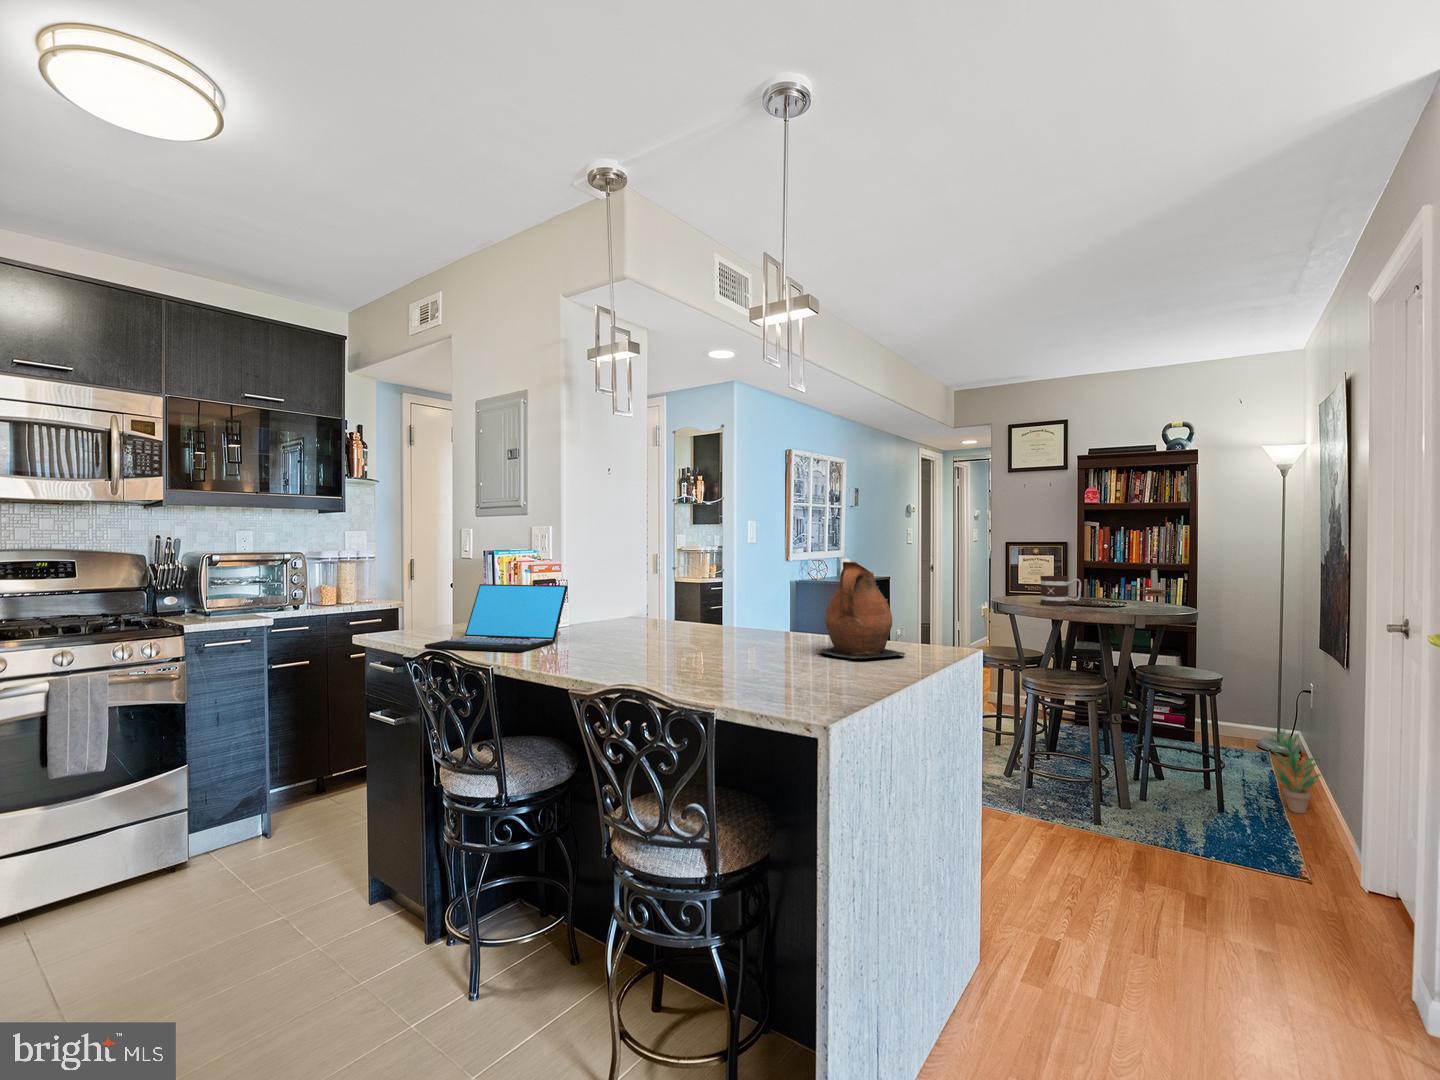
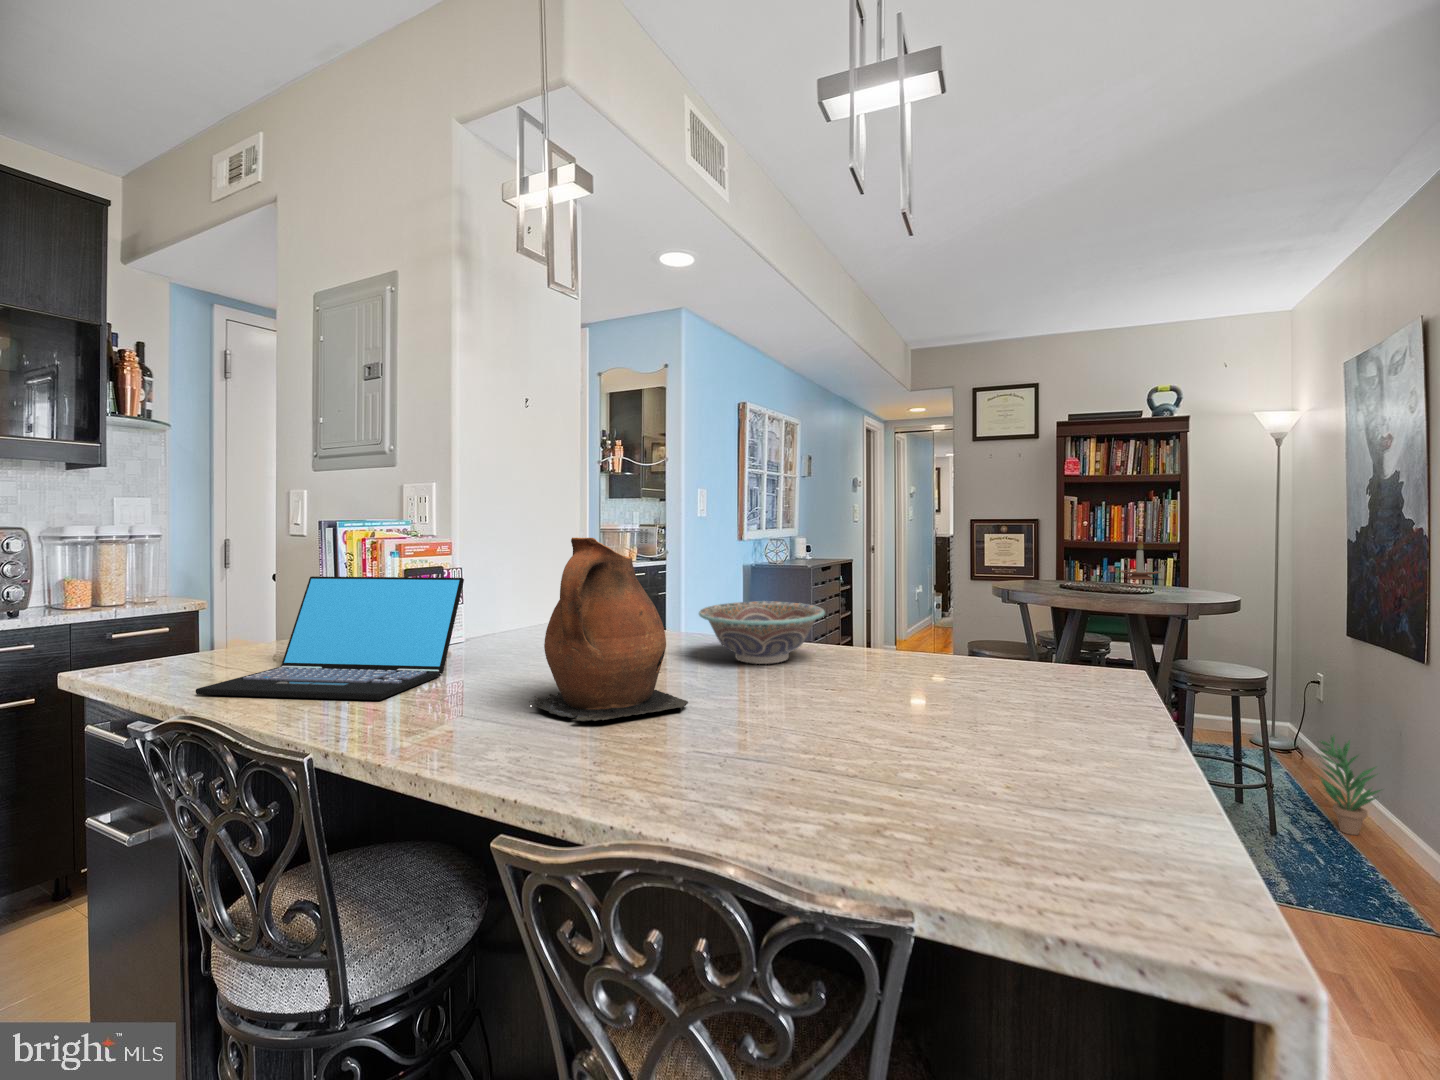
ceramic pitcher: present [819,562,905,659] -> present [528,538,688,721]
mug: present [1040,576,1081,606] -> none [1062,558,1112,595]
decorative bowl: none [710,603,791,641] -> present [699,601,825,664]

